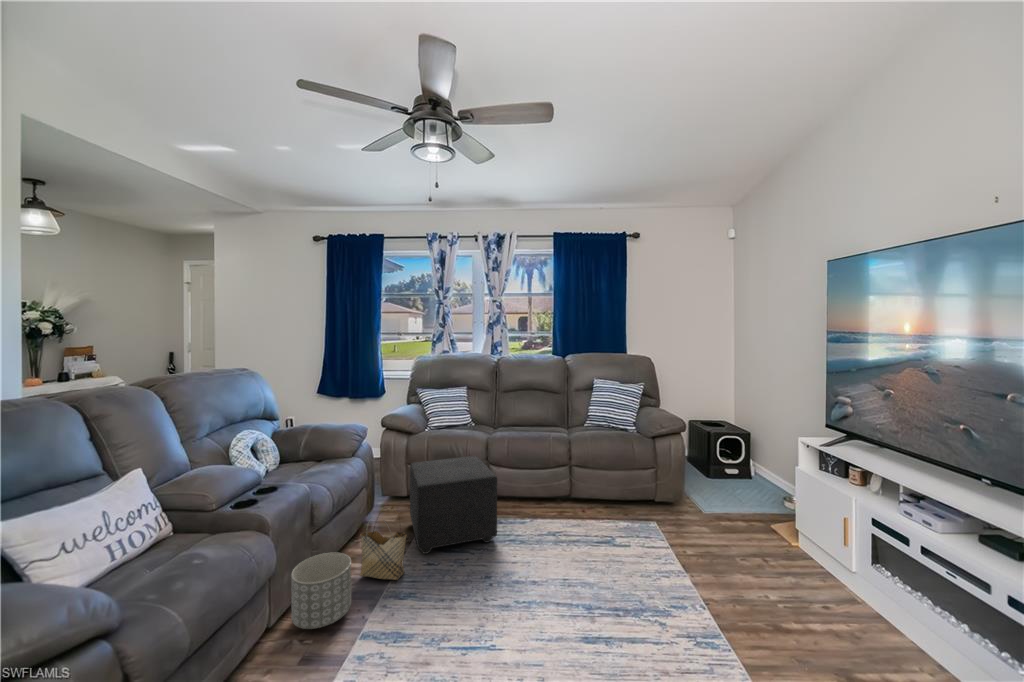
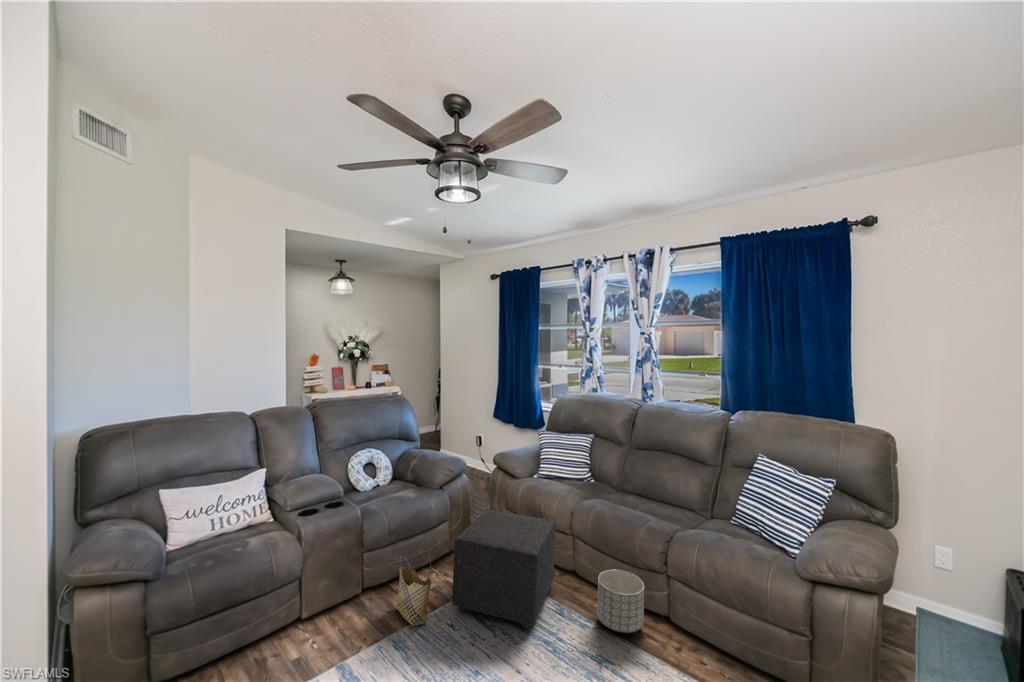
planter: present [291,553,352,629] -> present [597,570,644,633]

